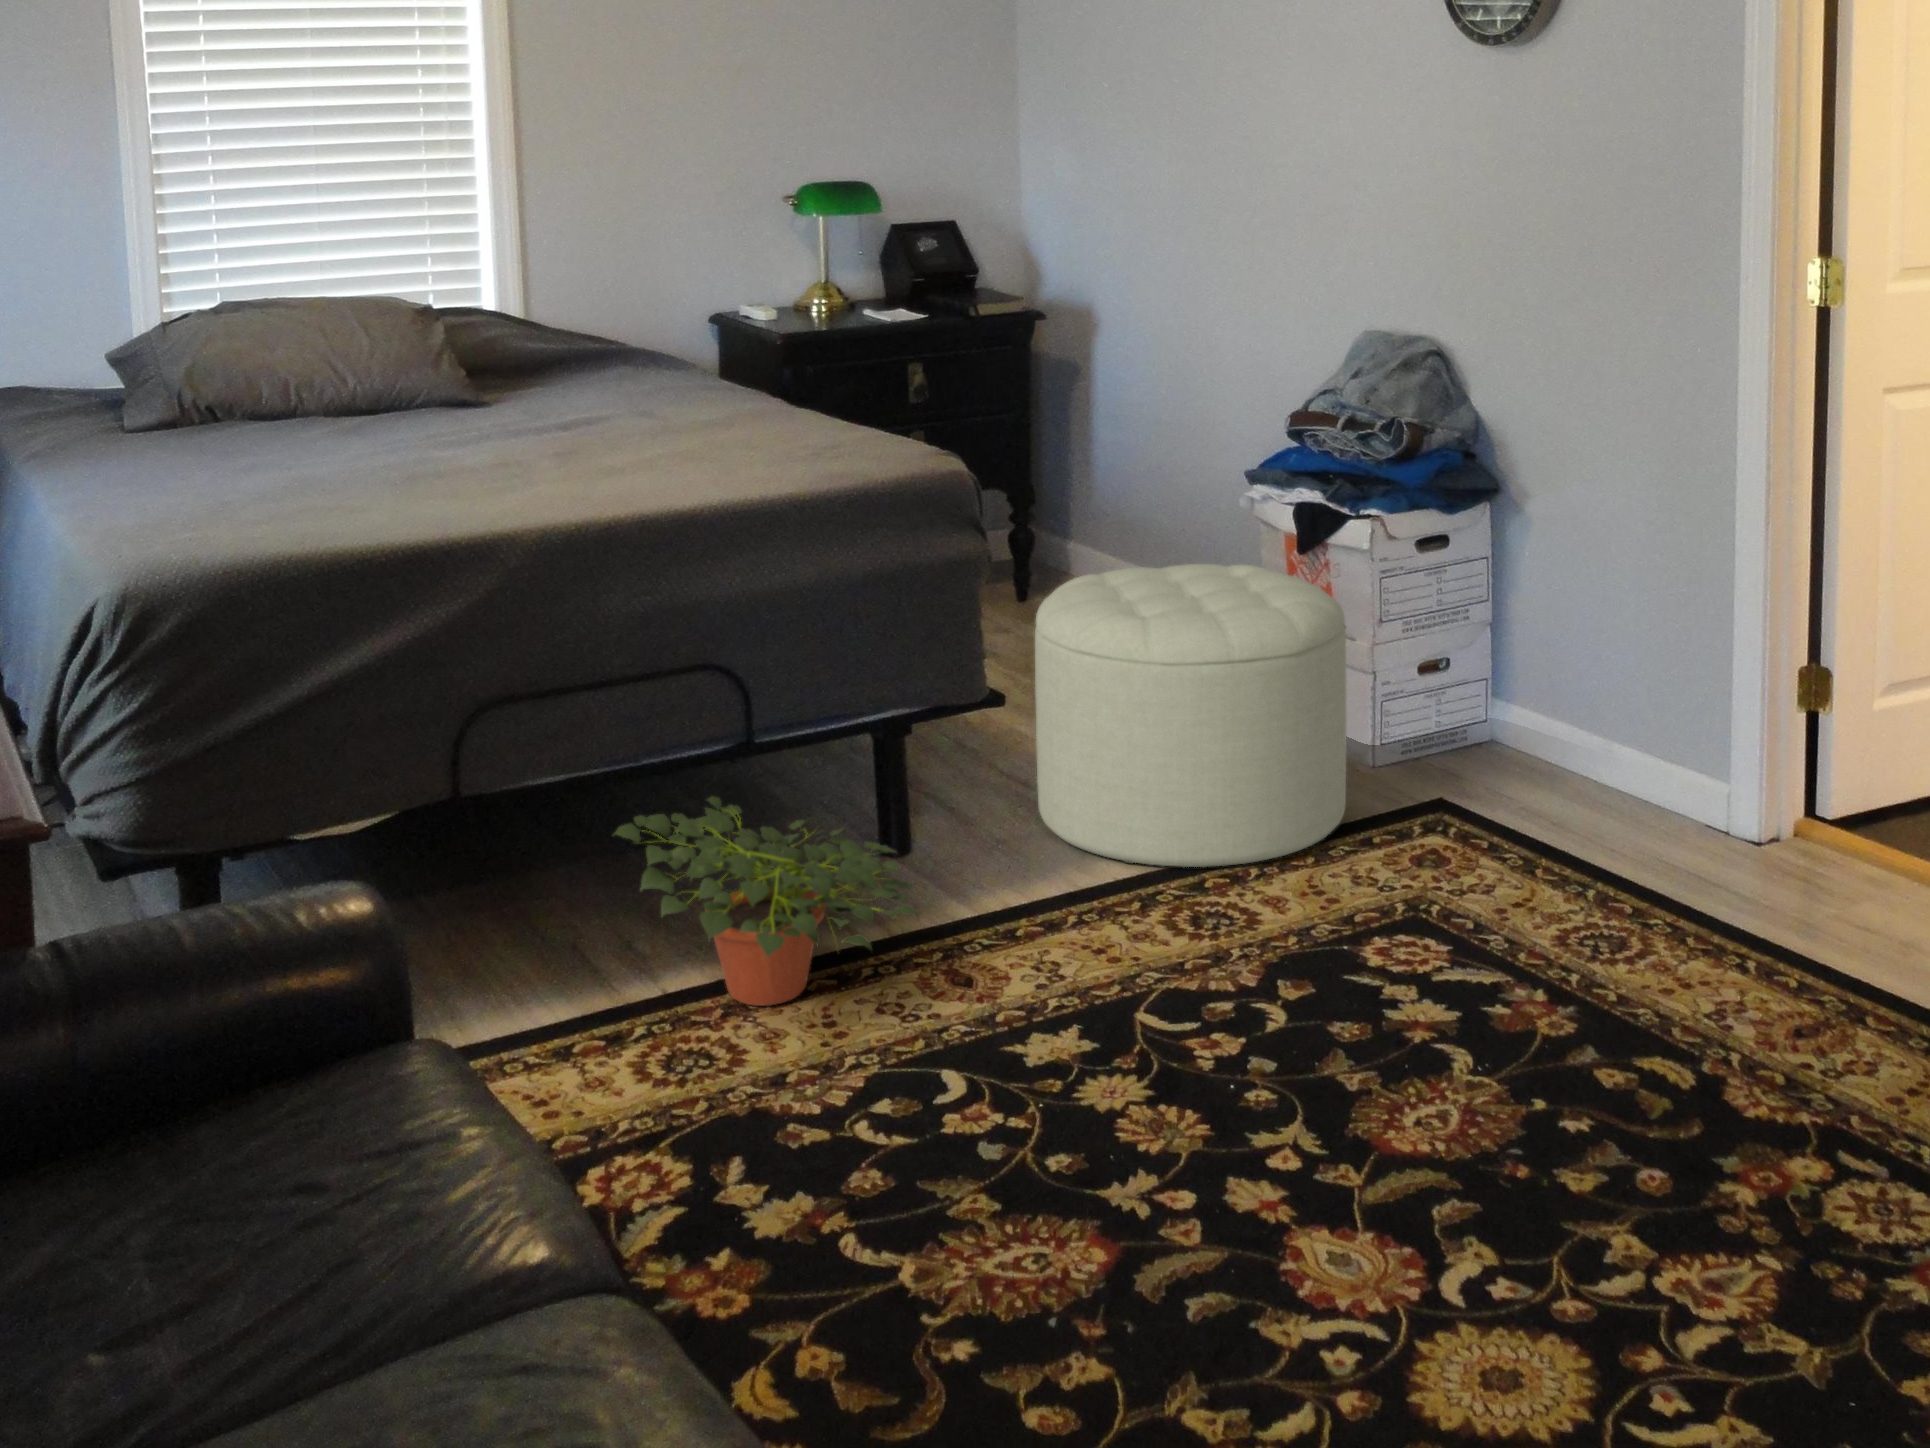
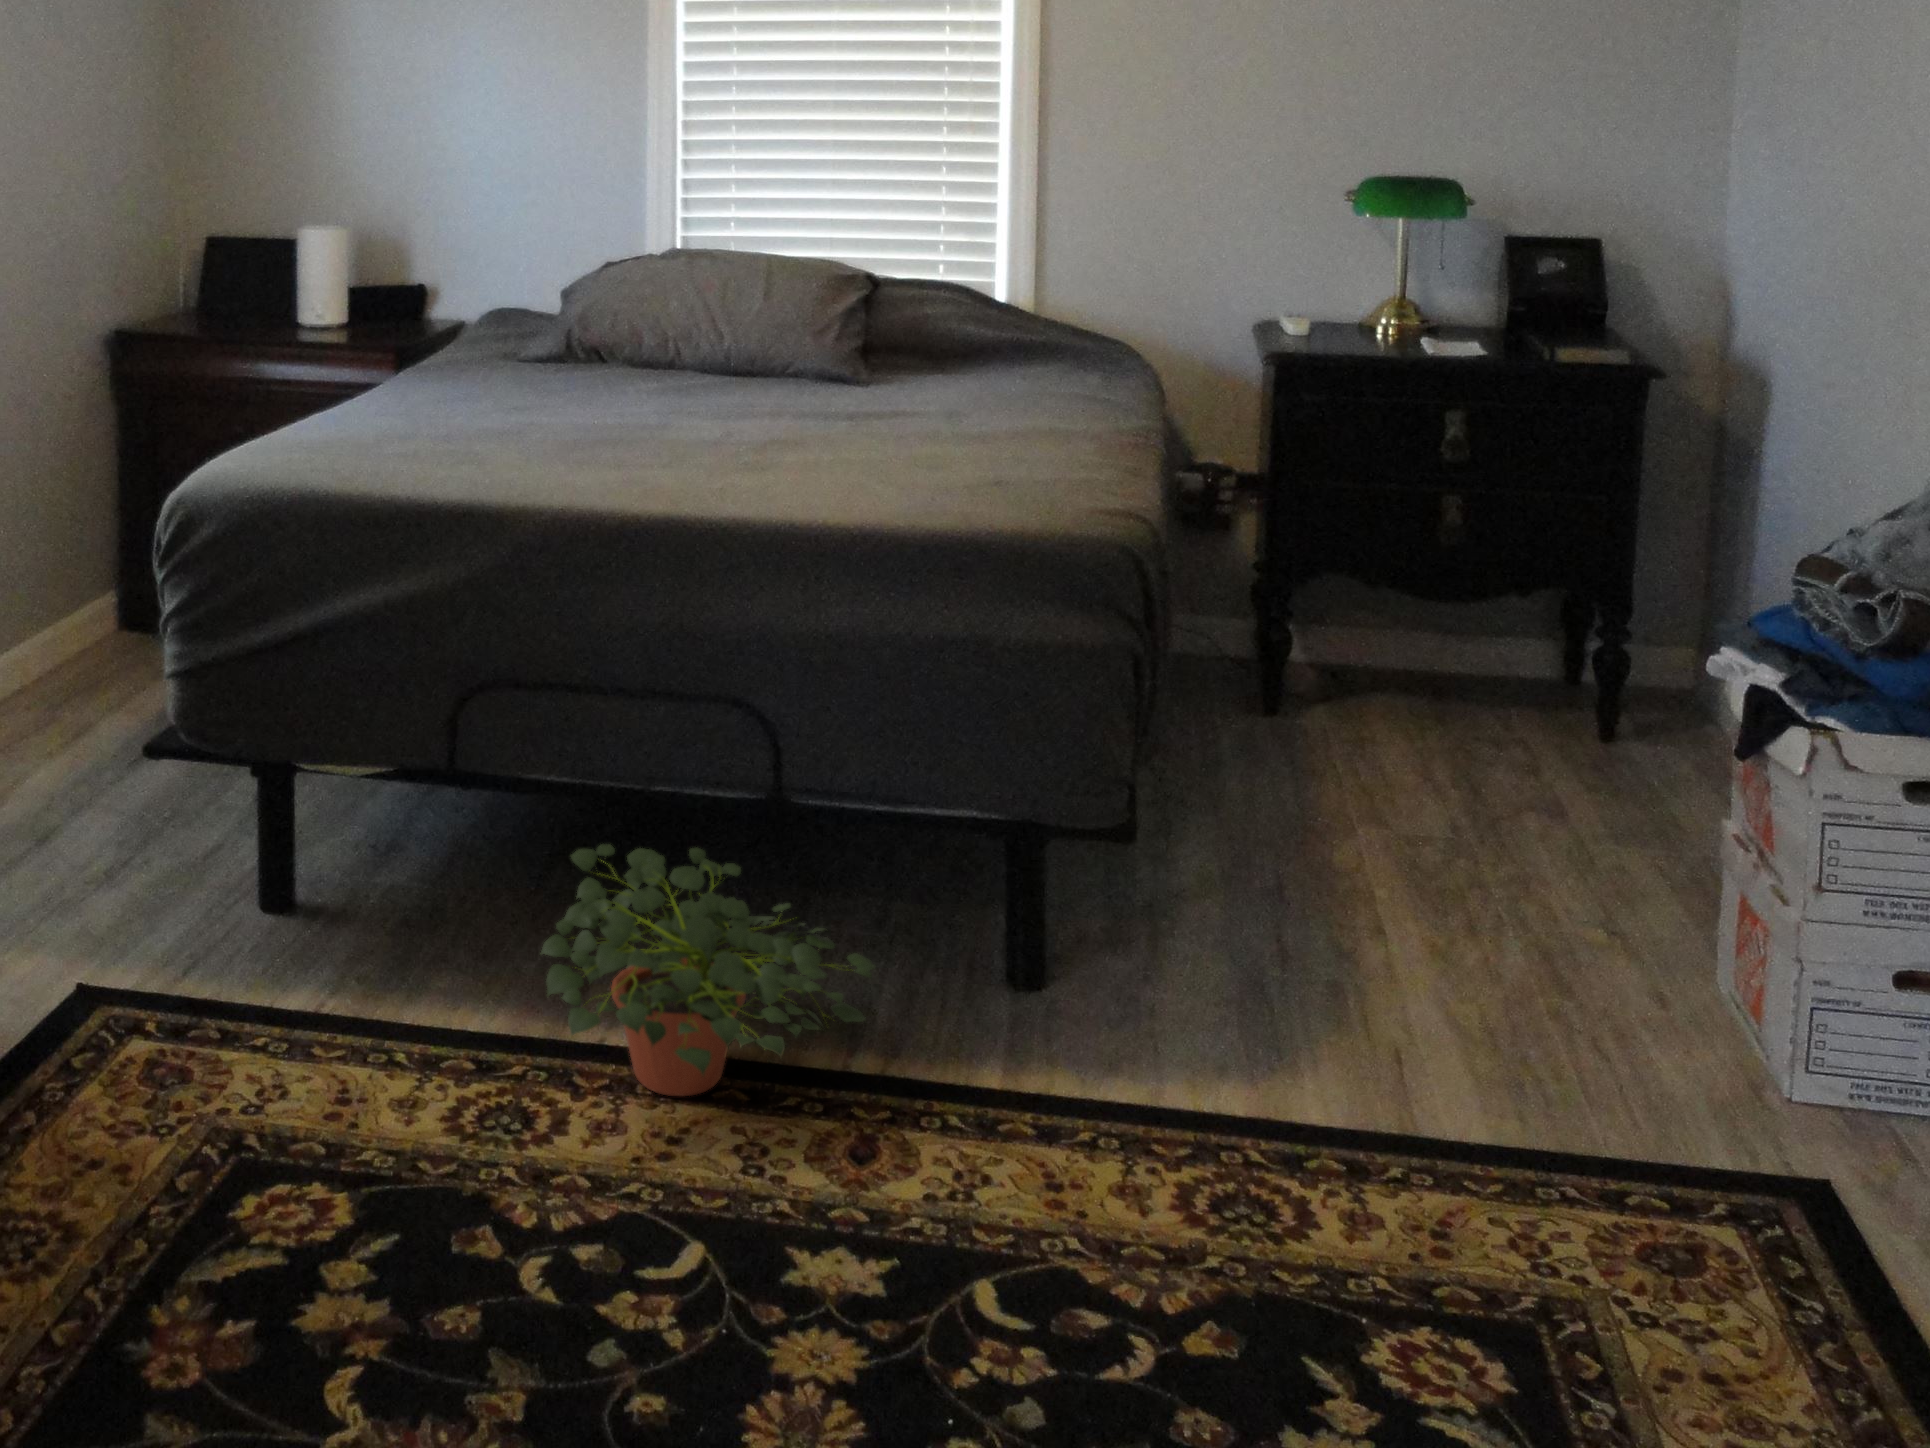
ottoman: present [1035,564,1346,867] -> none [1199,713,1668,1172]

